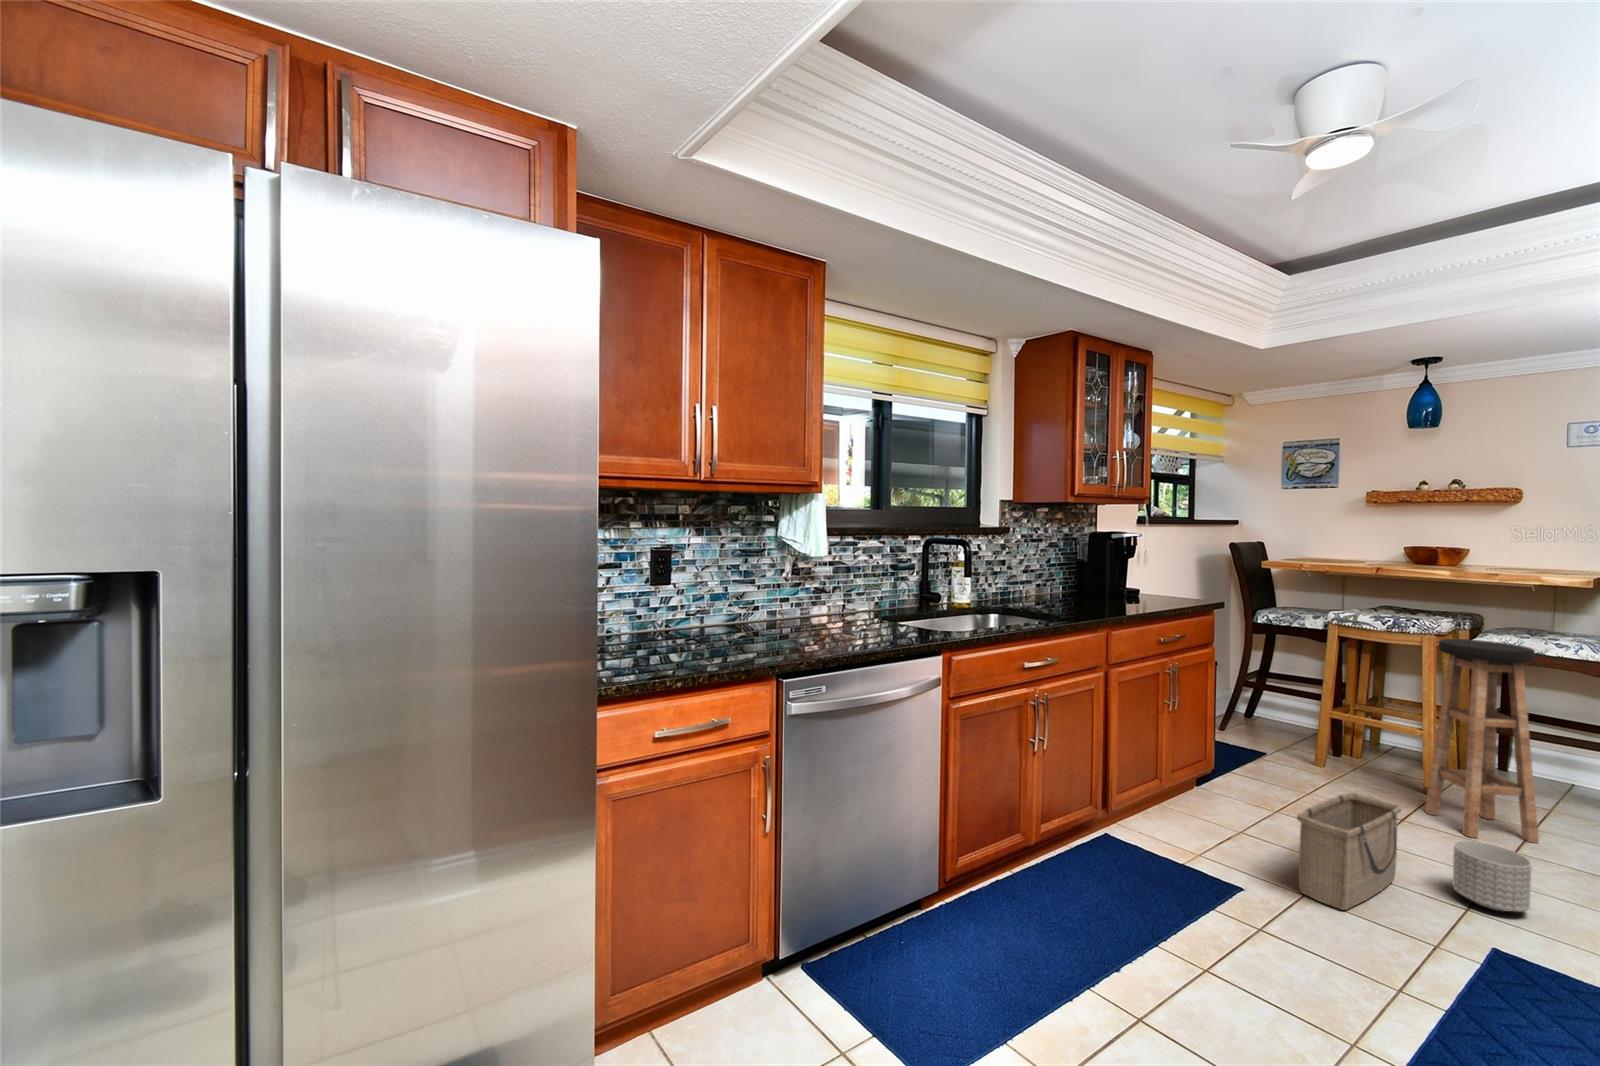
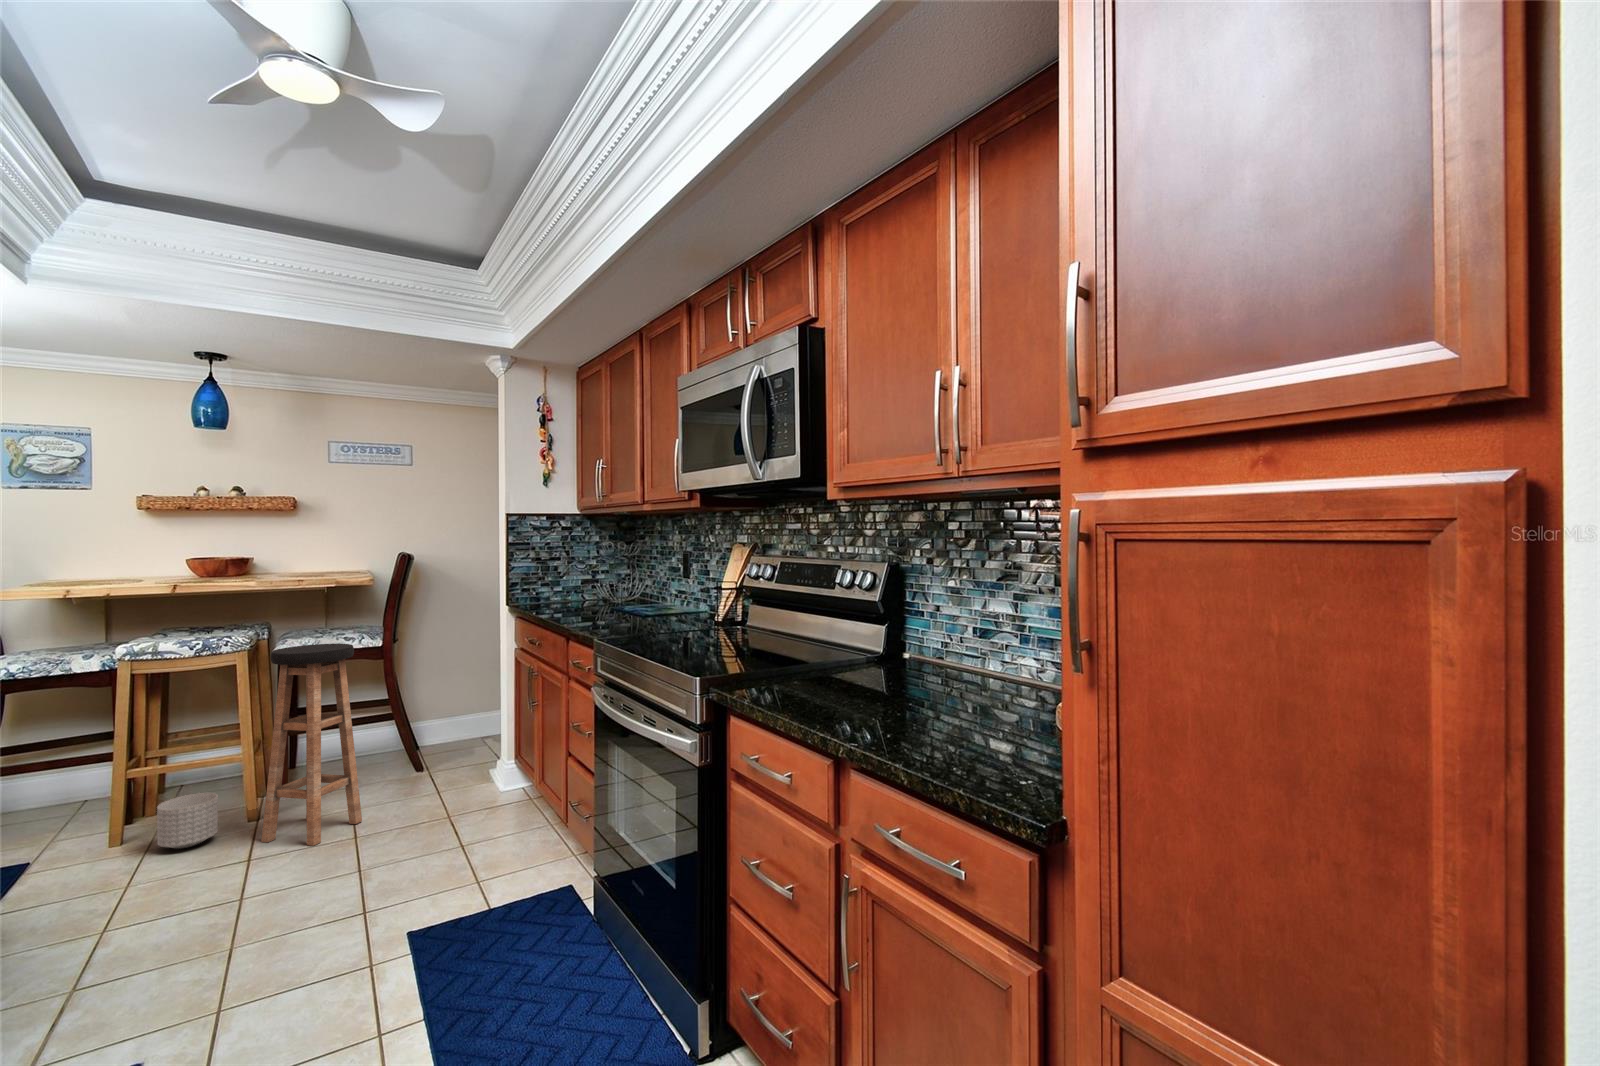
basket: present [1297,792,1402,910] -> none [203,841,301,1013]
planter: present [1453,840,1531,912] -> present [157,793,218,849]

